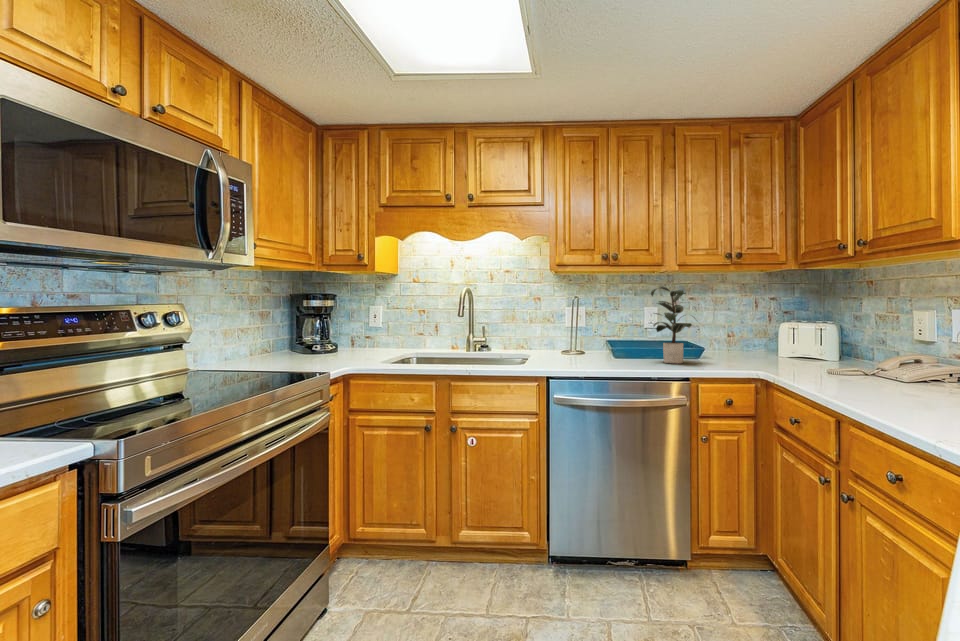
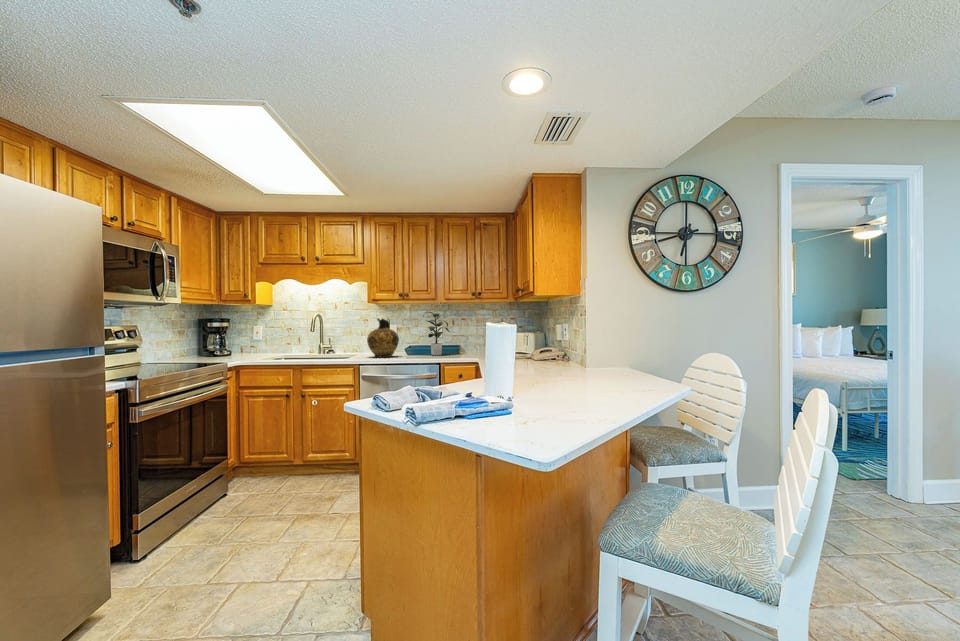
ceramic jug: none [557,297,612,365] -> present [367,318,399,357]

